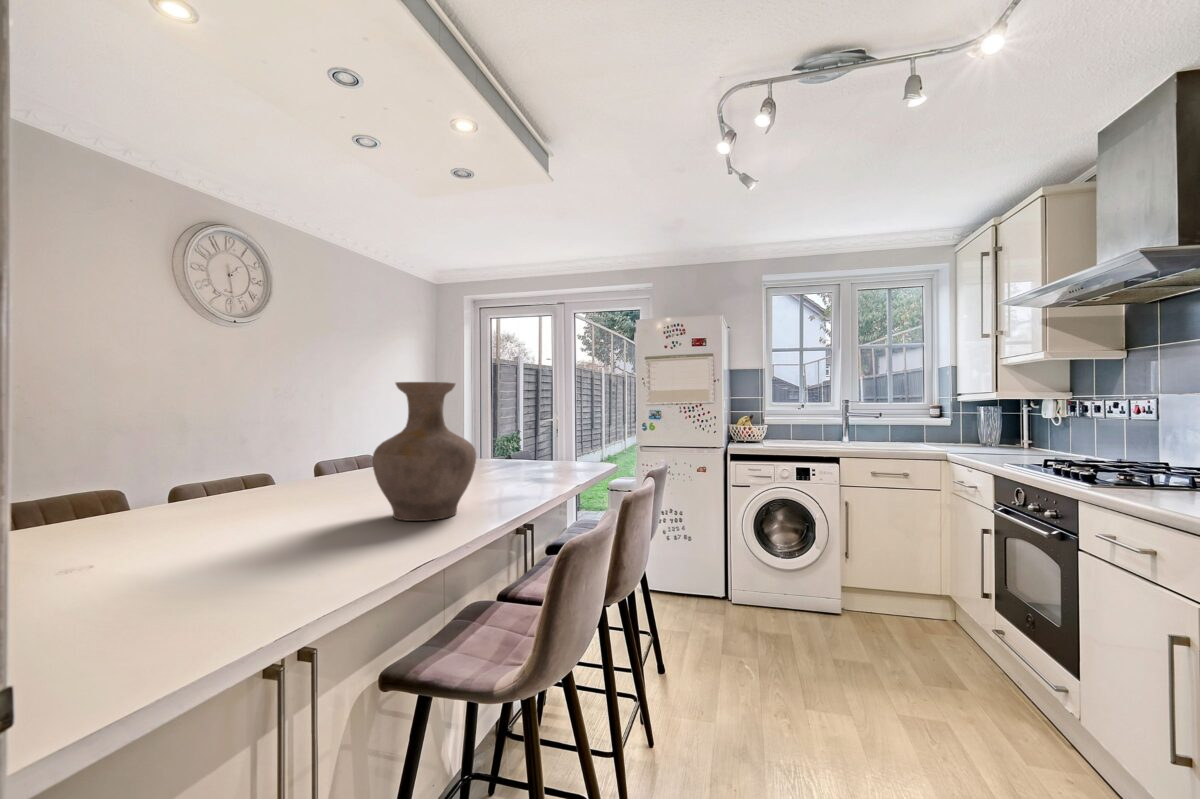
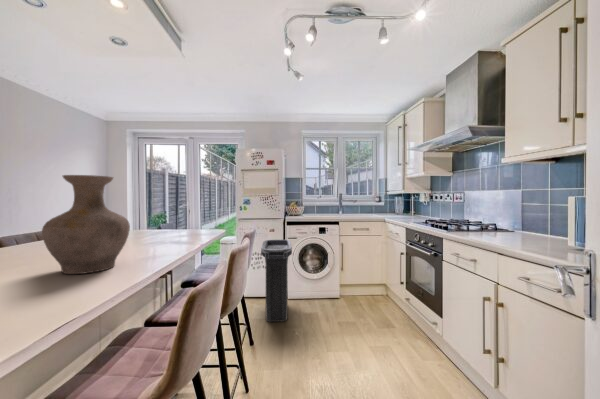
trash can: none [681,487,740,644] -> present [261,240,292,322]

